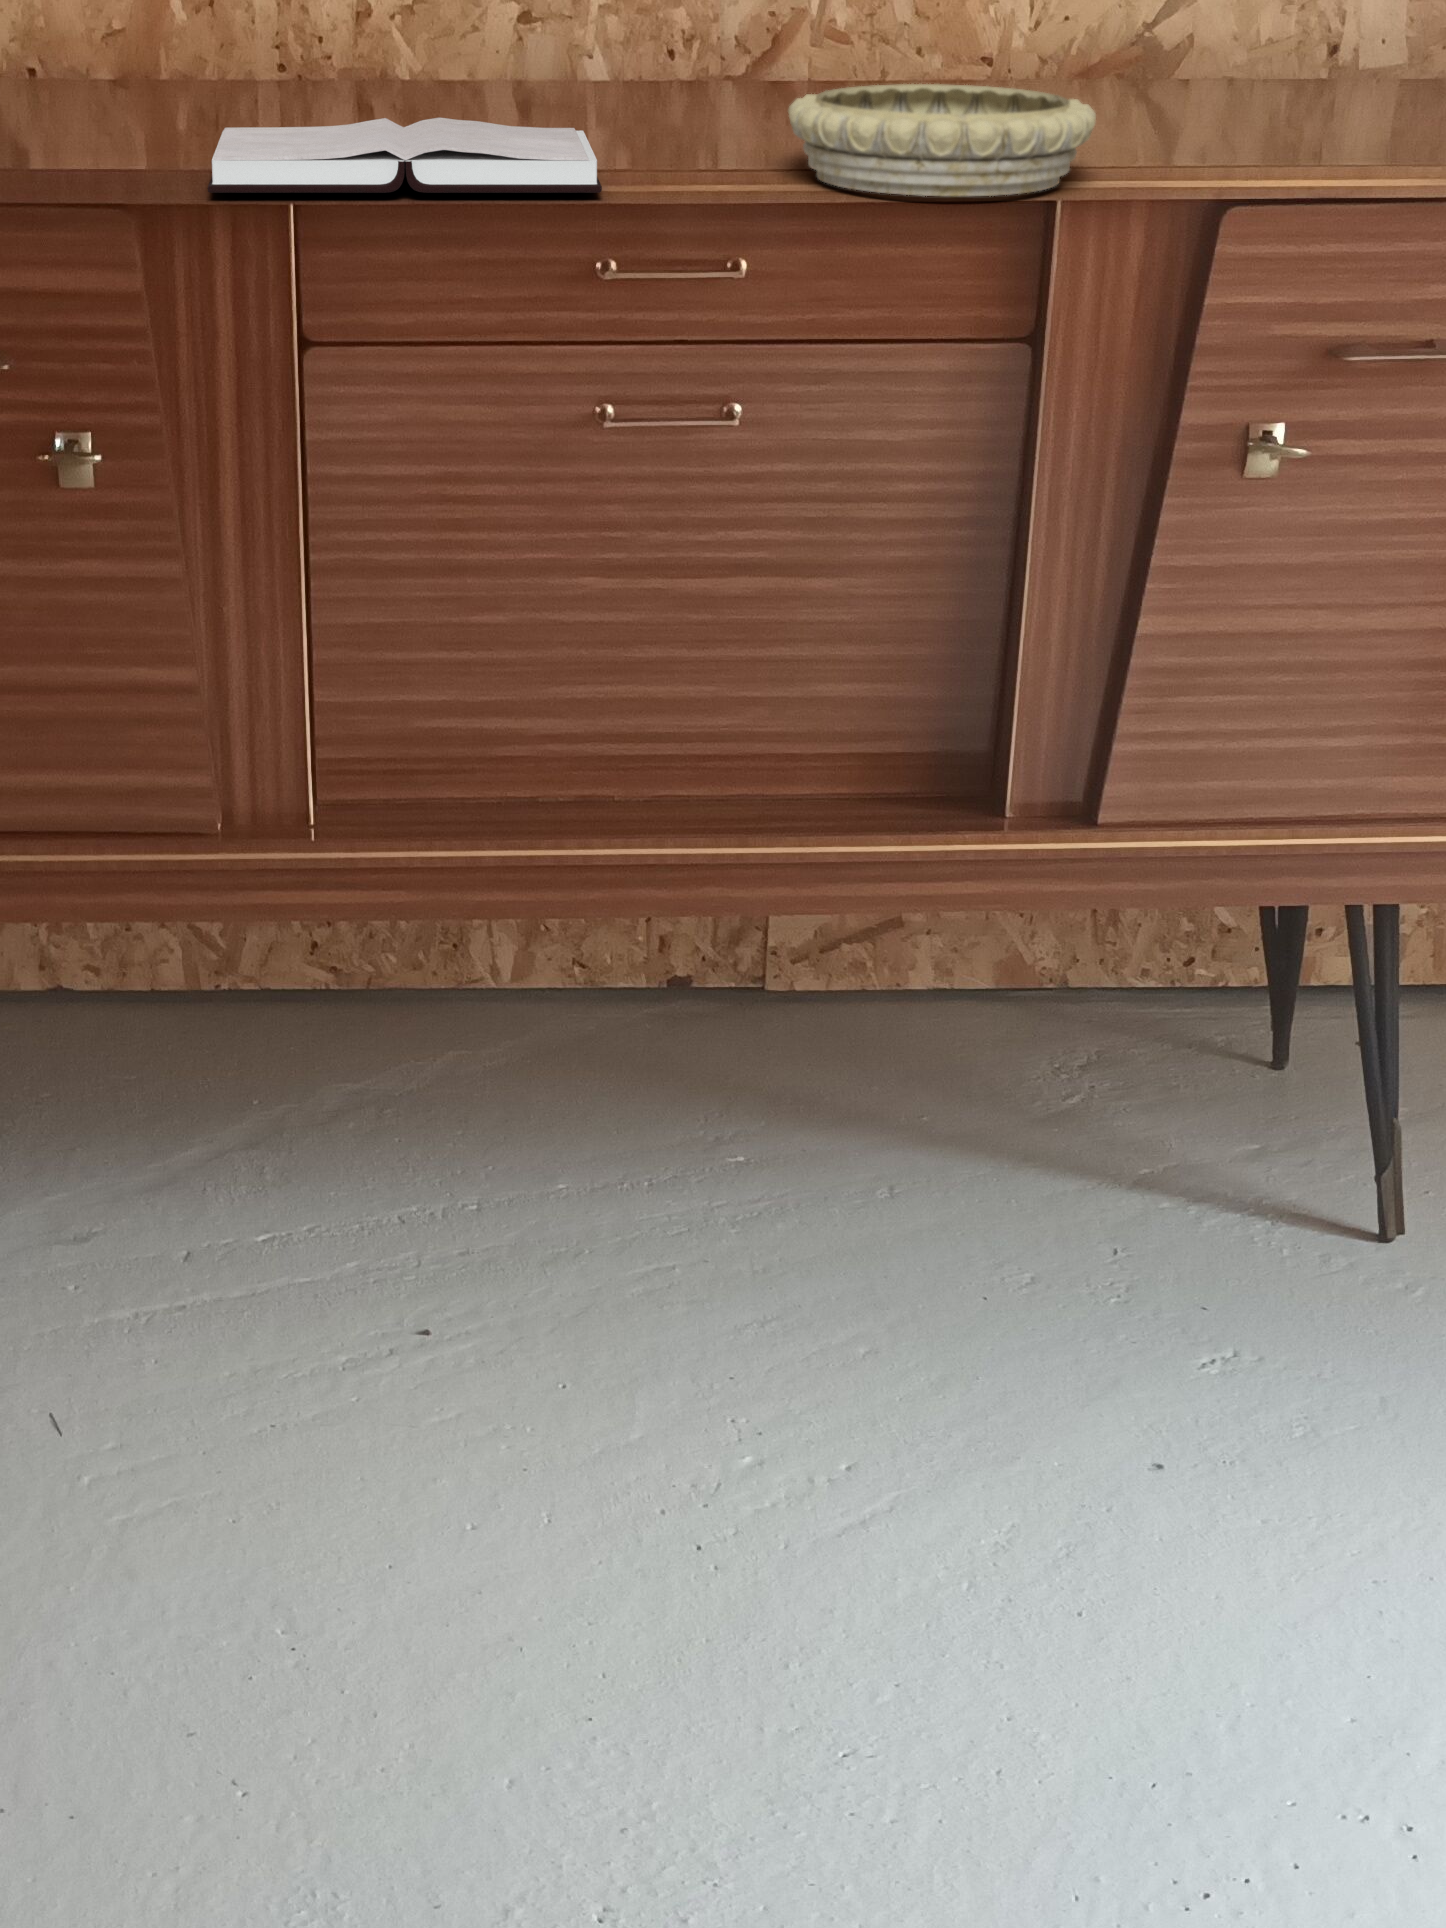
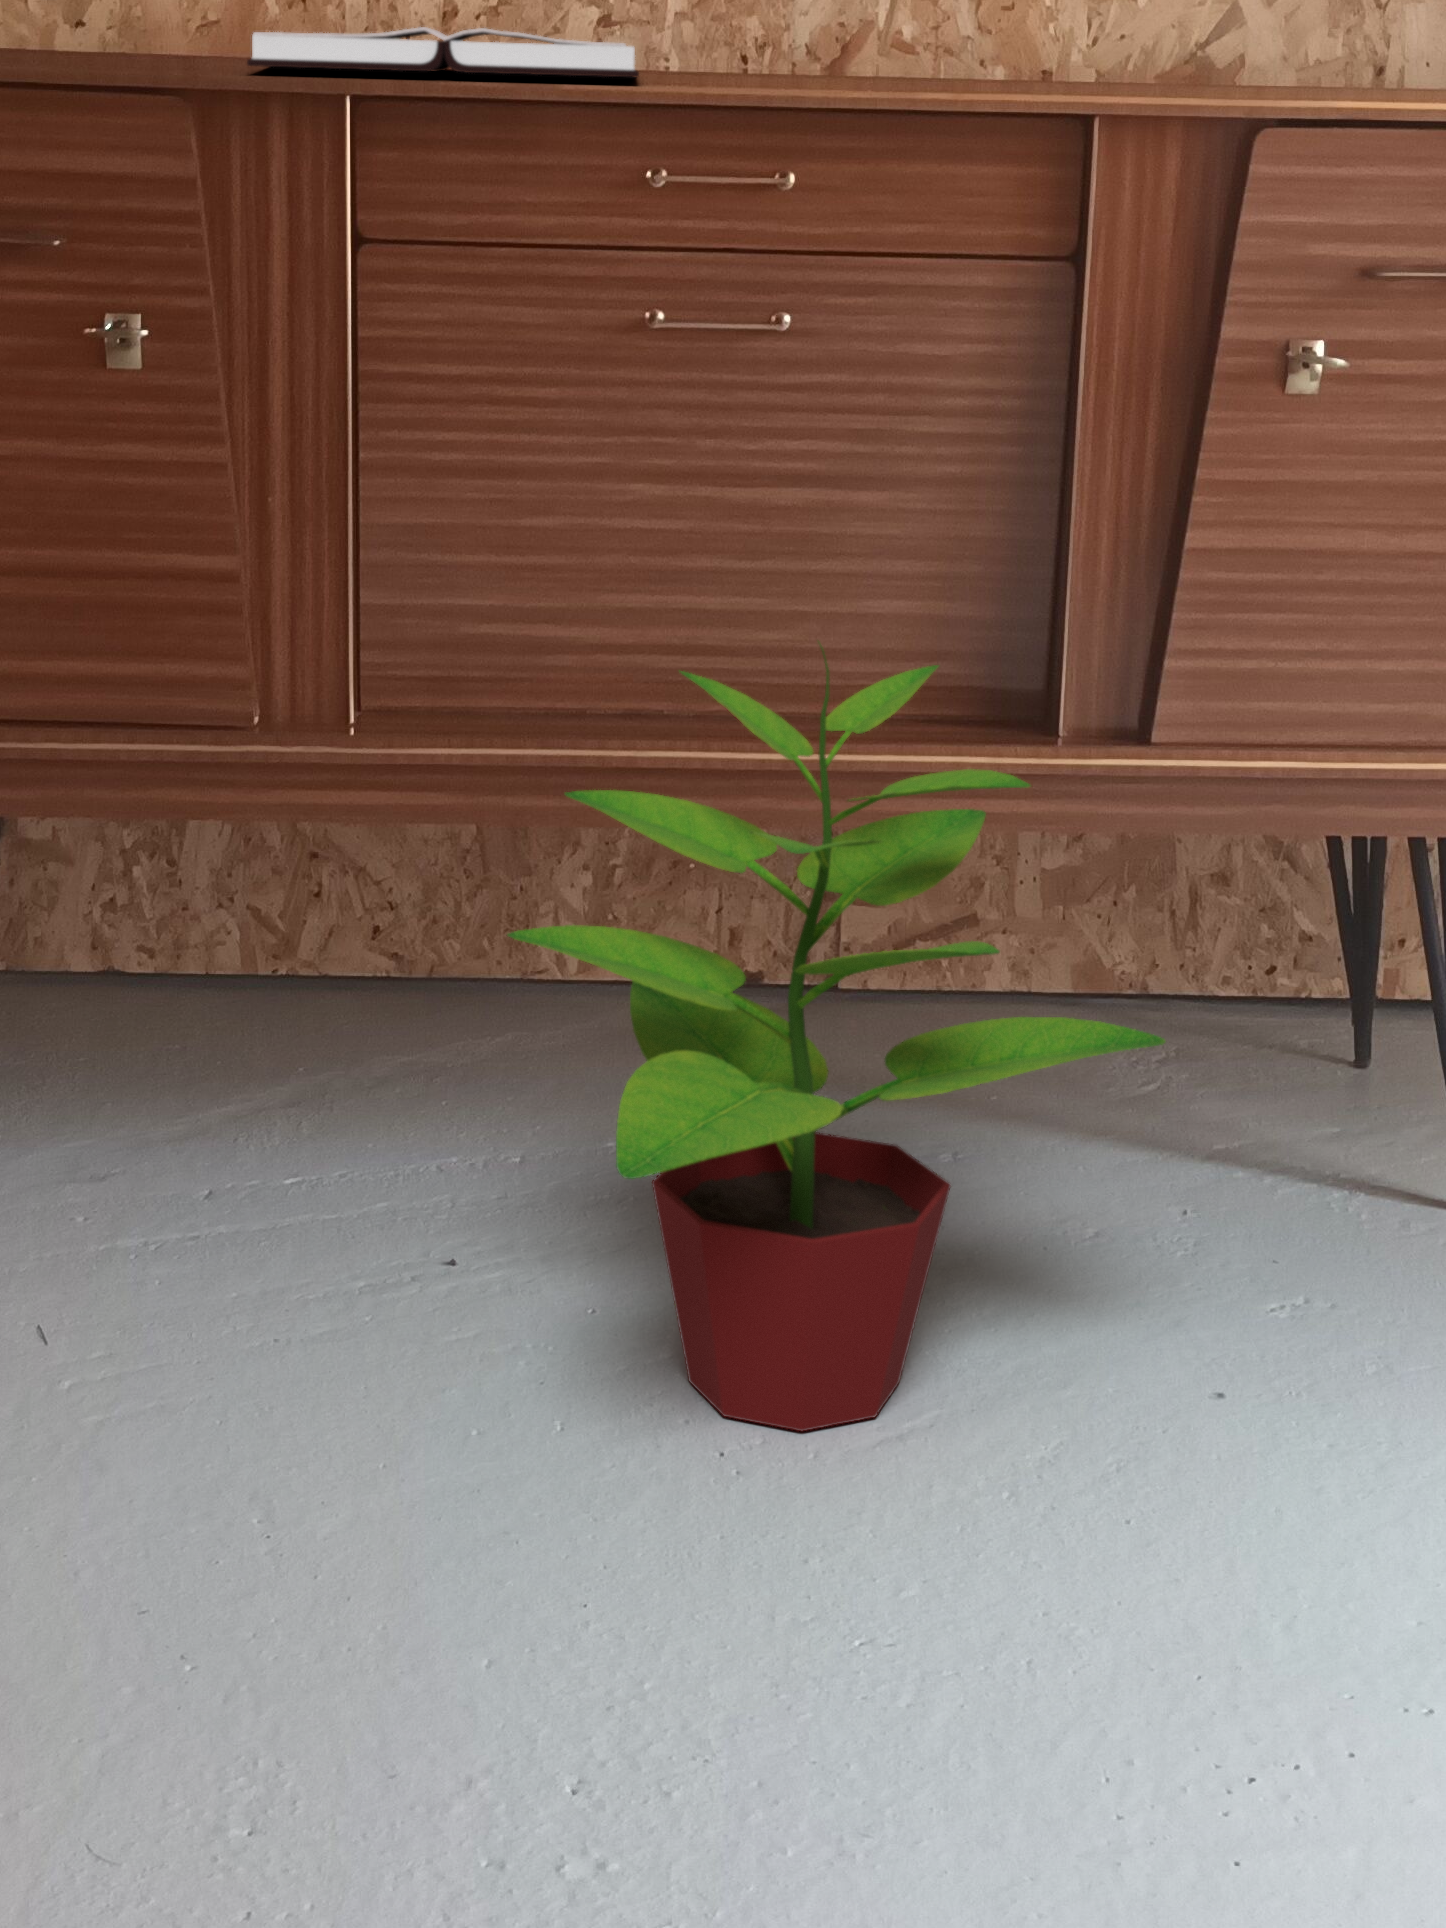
decorative bowl: present [788,84,1096,196] -> none [829,6,1131,91]
potted plant: none [490,771,1118,1493] -> present [507,645,1166,1431]

